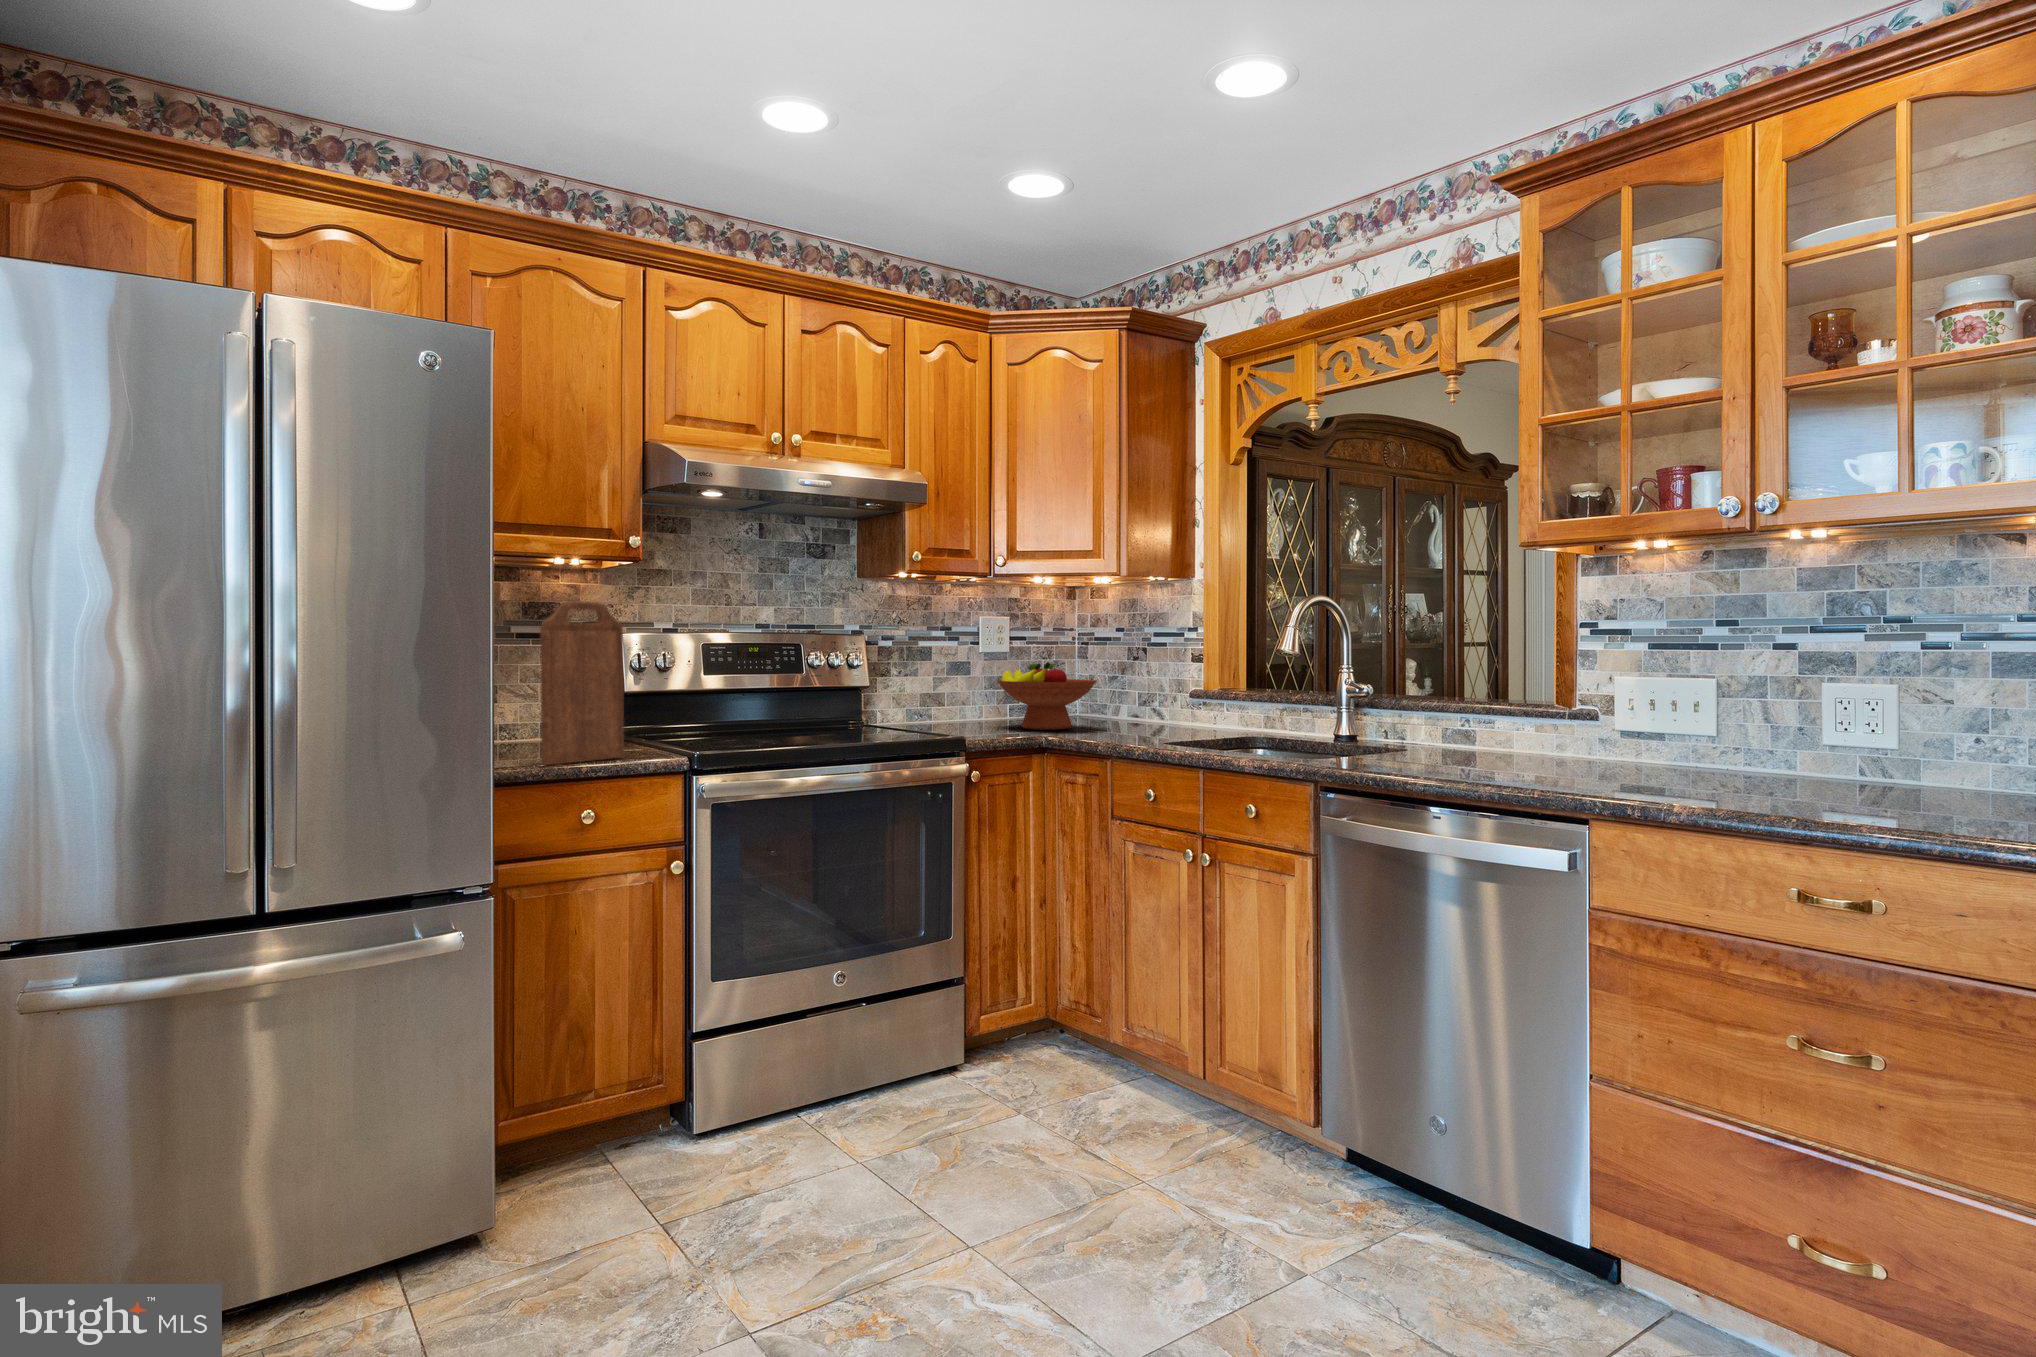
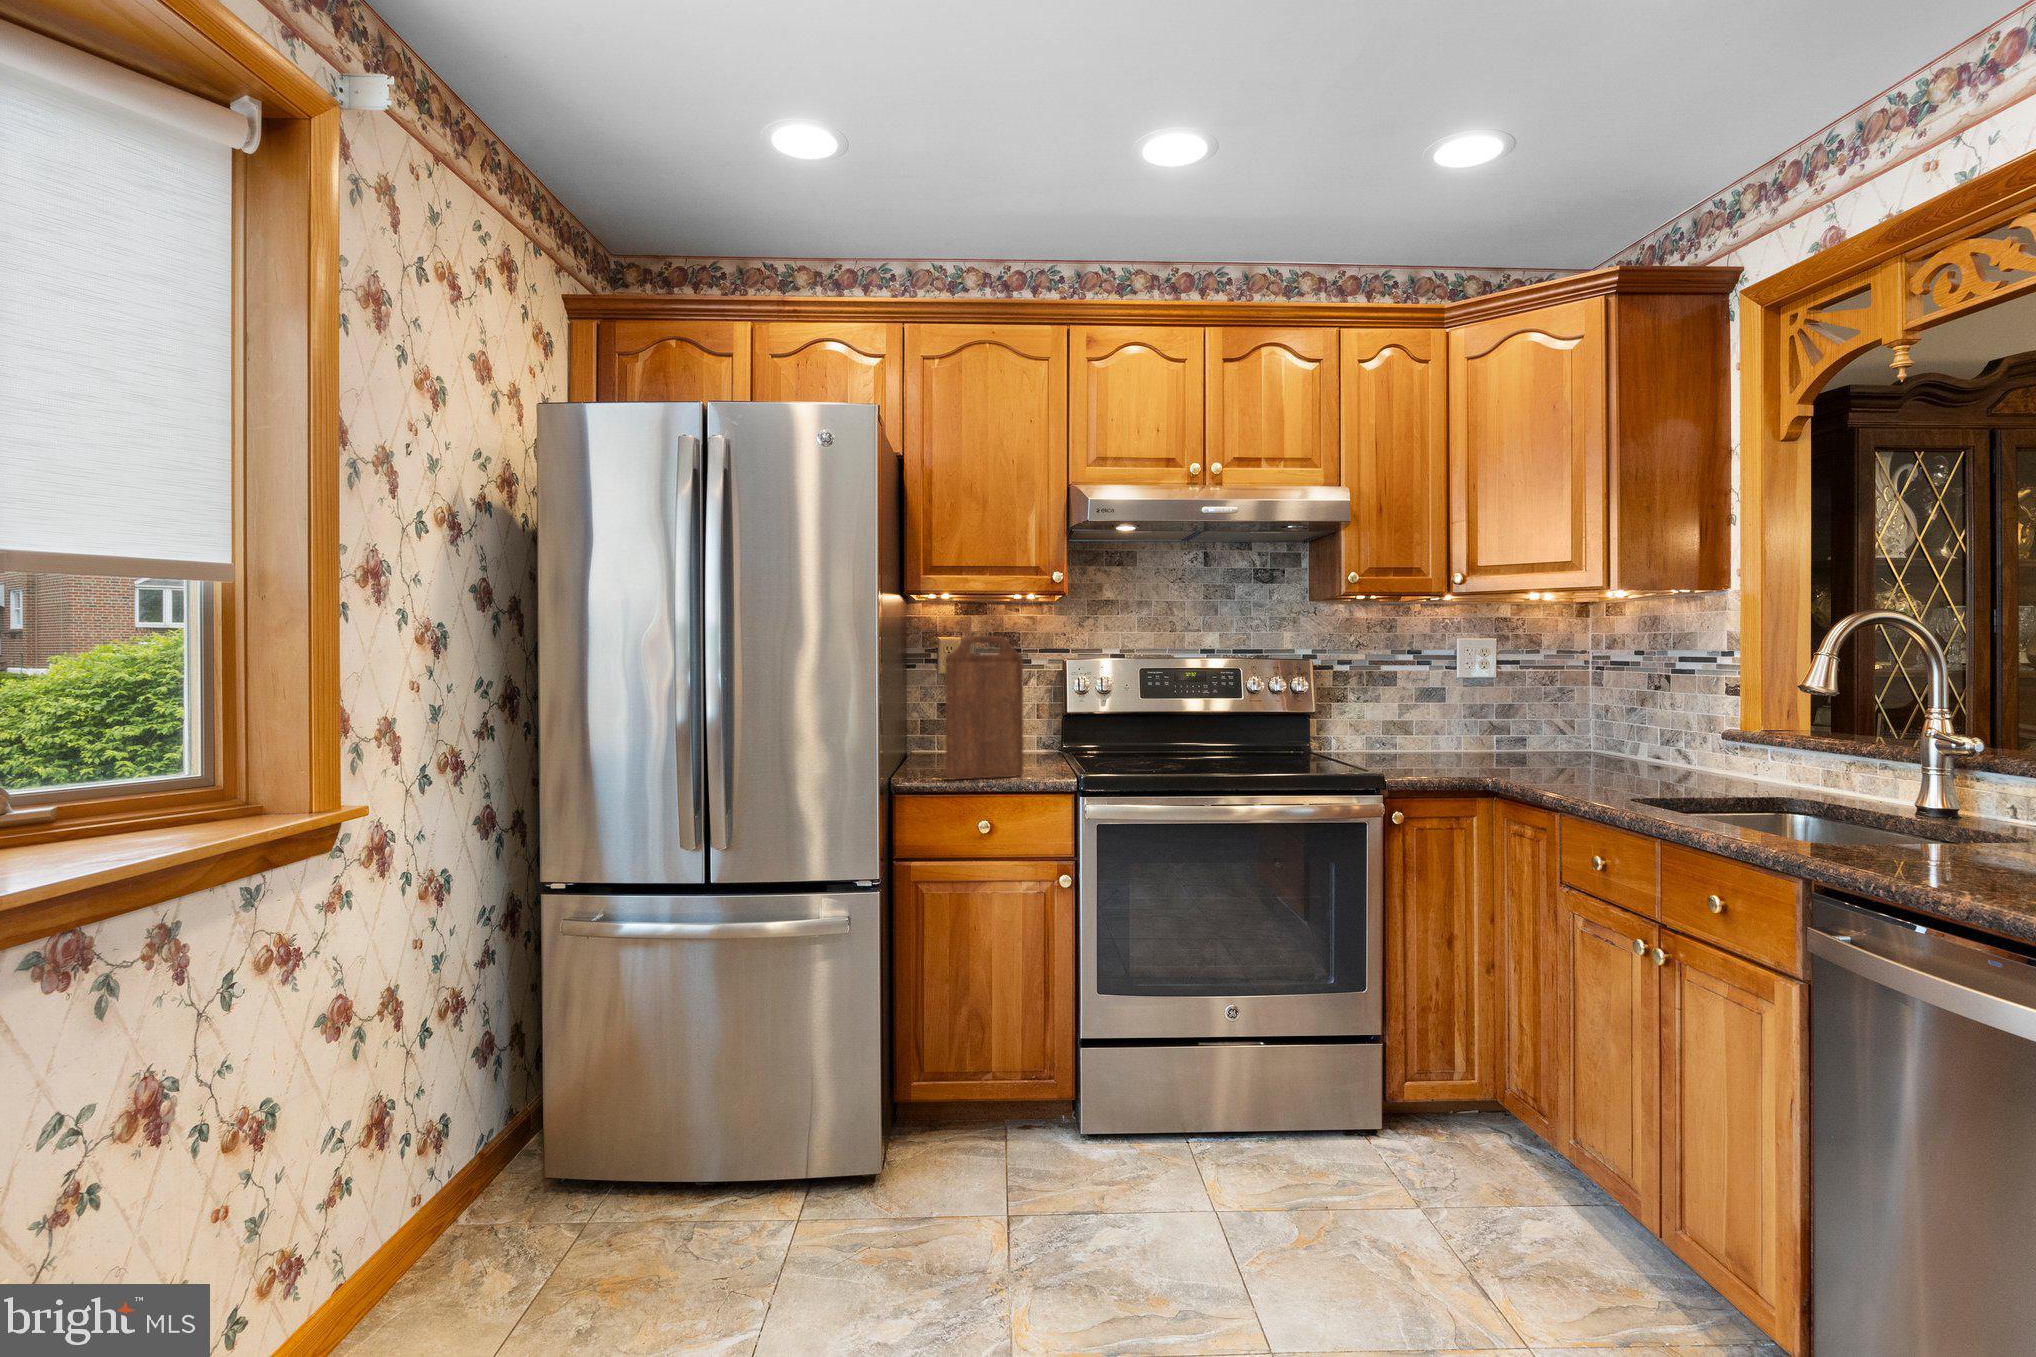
fruit bowl: present [997,662,1097,730] -> none [1461,691,1589,769]

